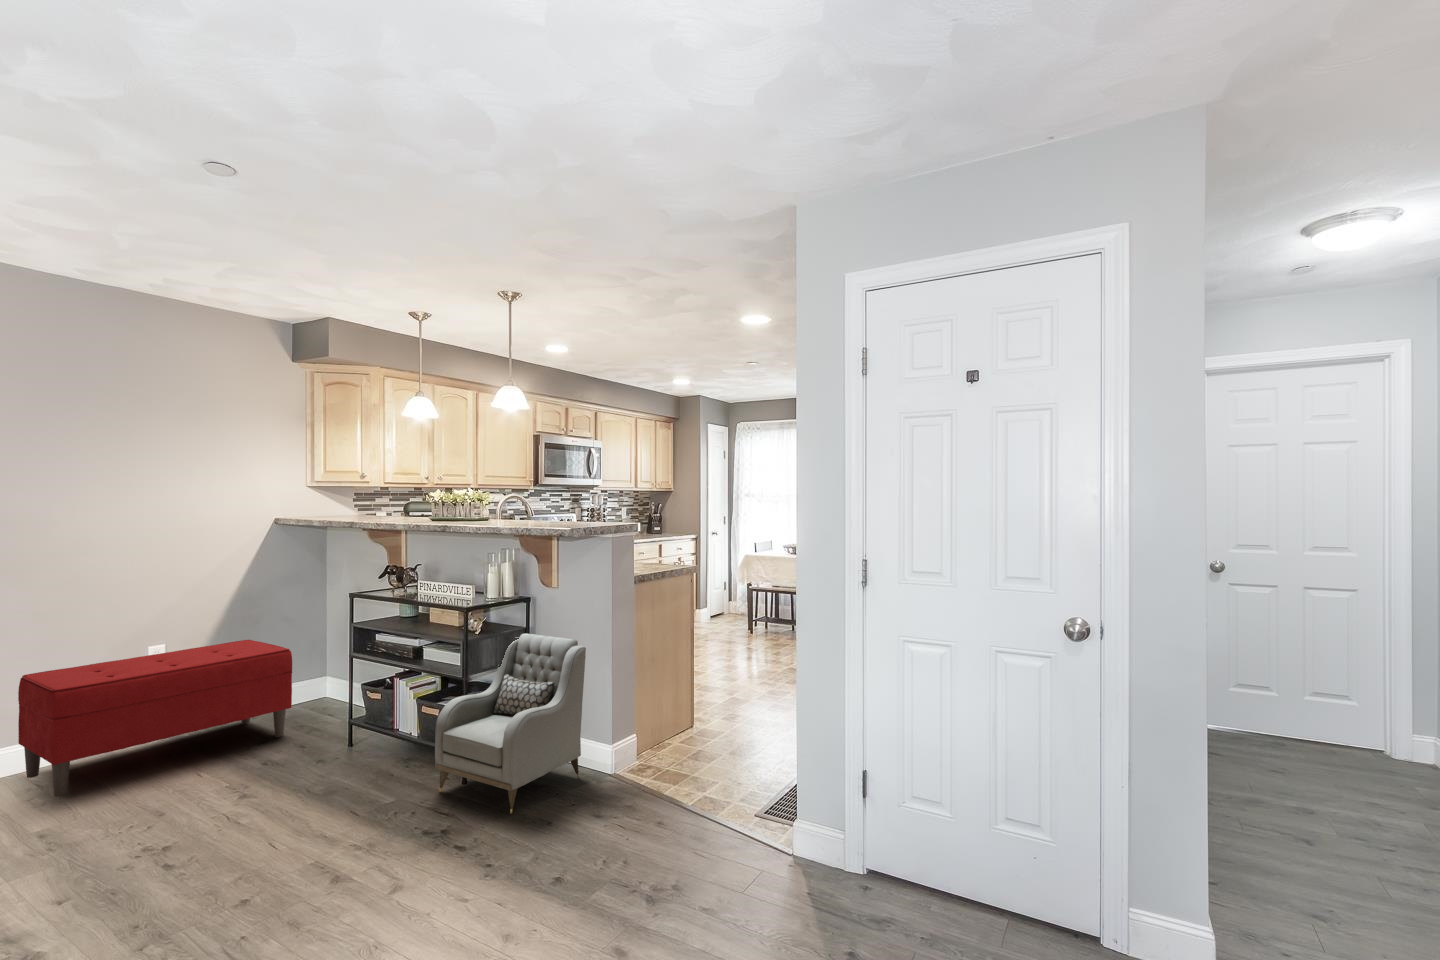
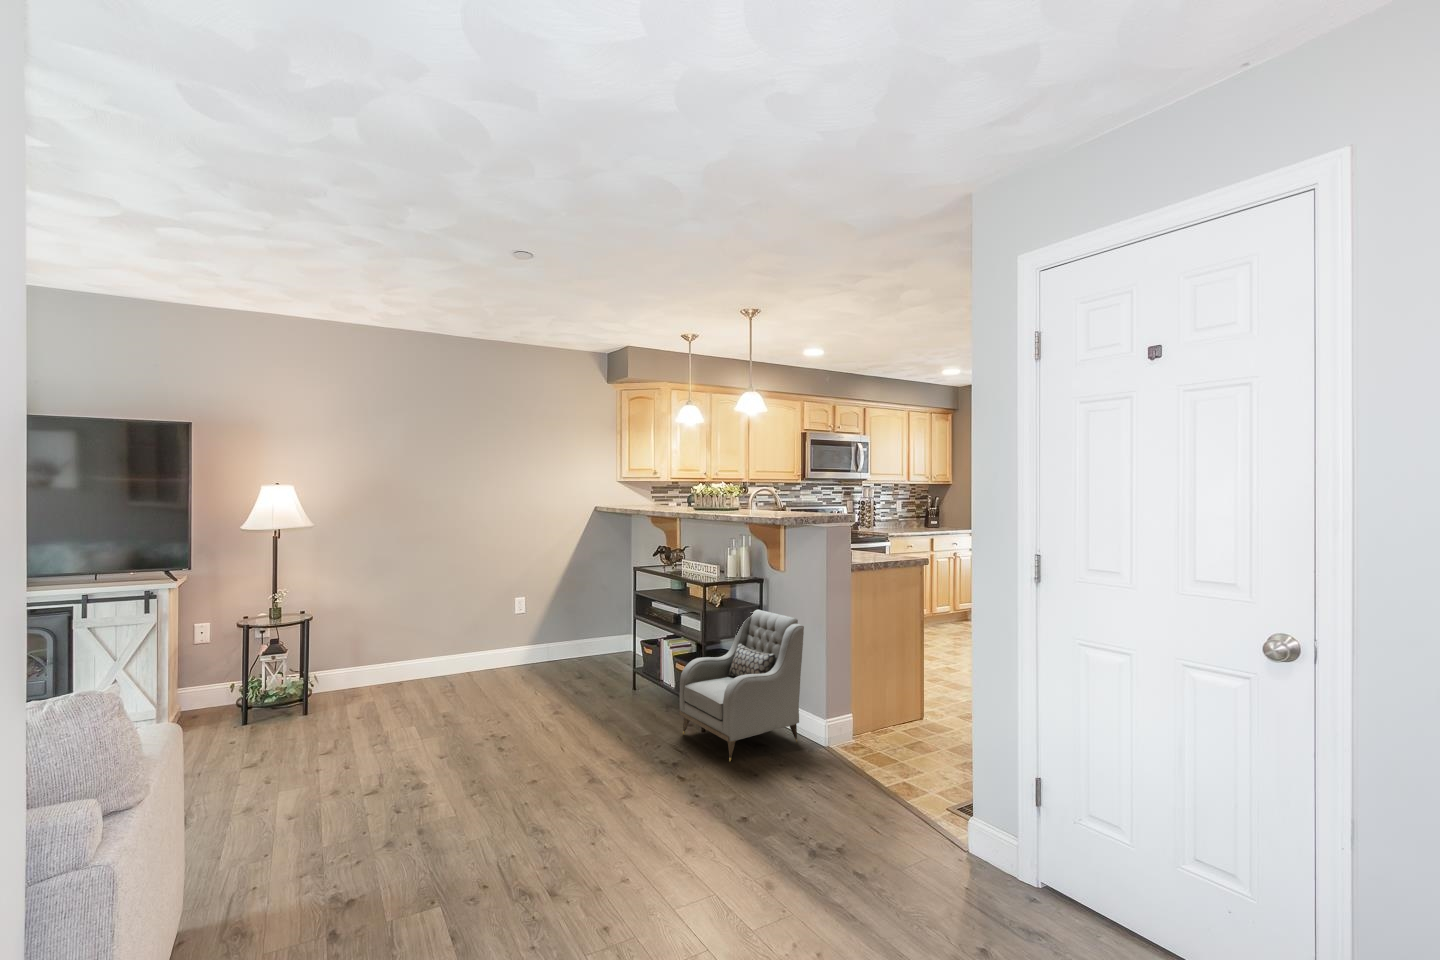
bench: present [18,640,292,797] -> none [435,599,598,696]

